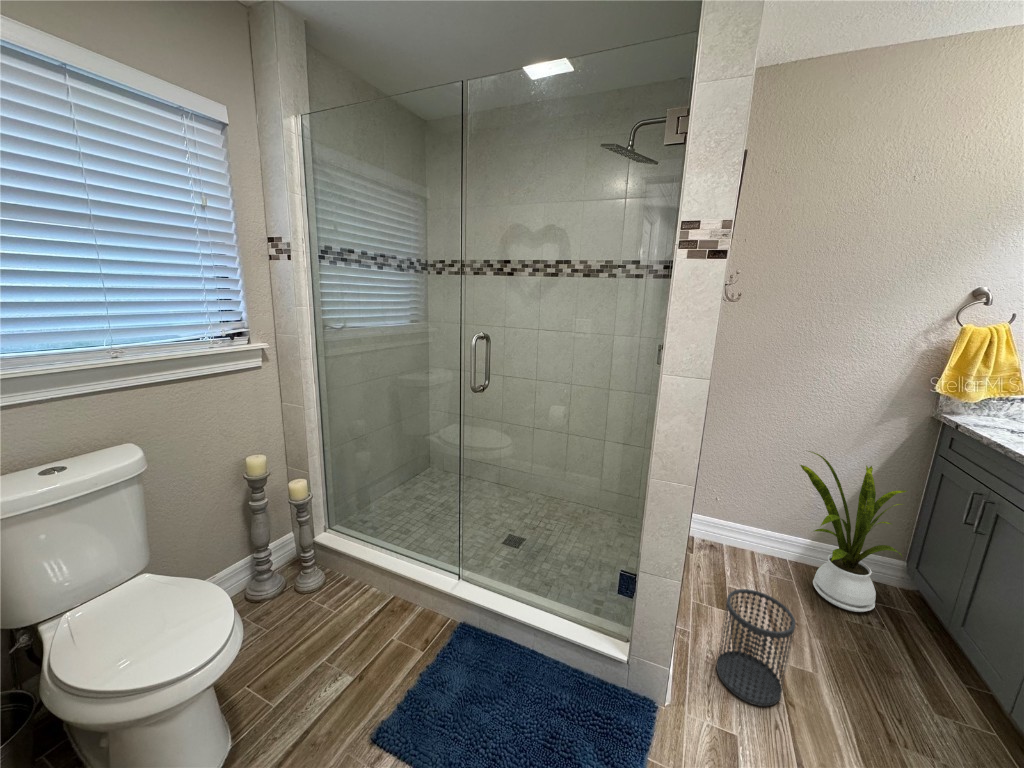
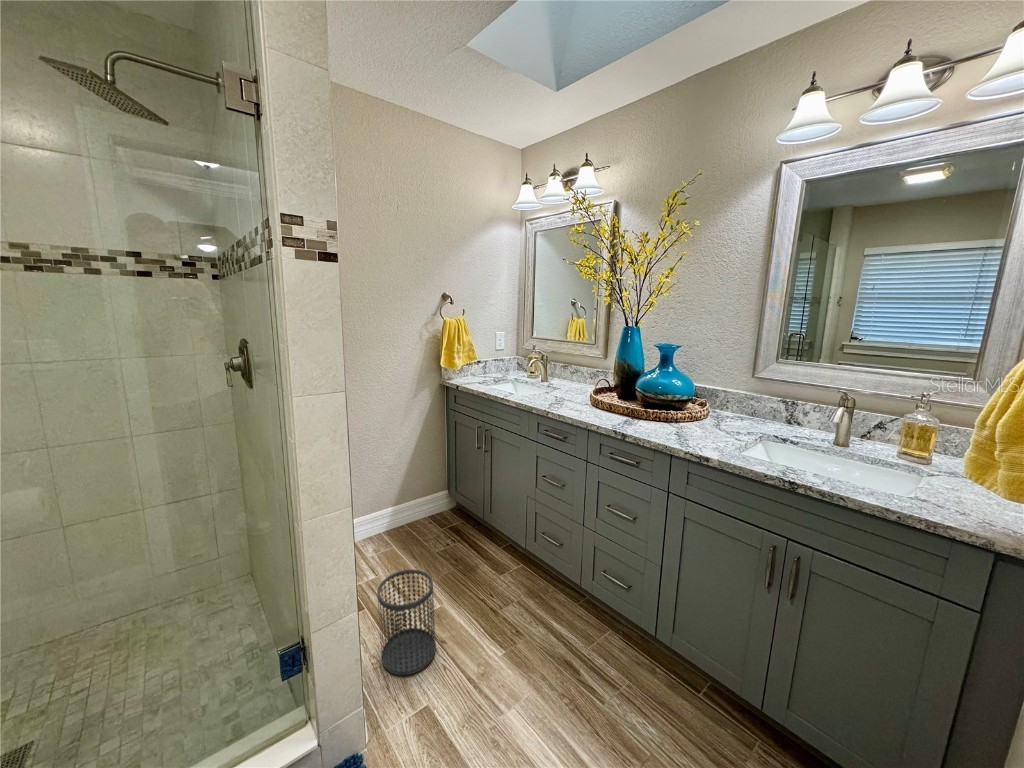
house plant: present [800,451,906,612] -> none [372,429,448,546]

